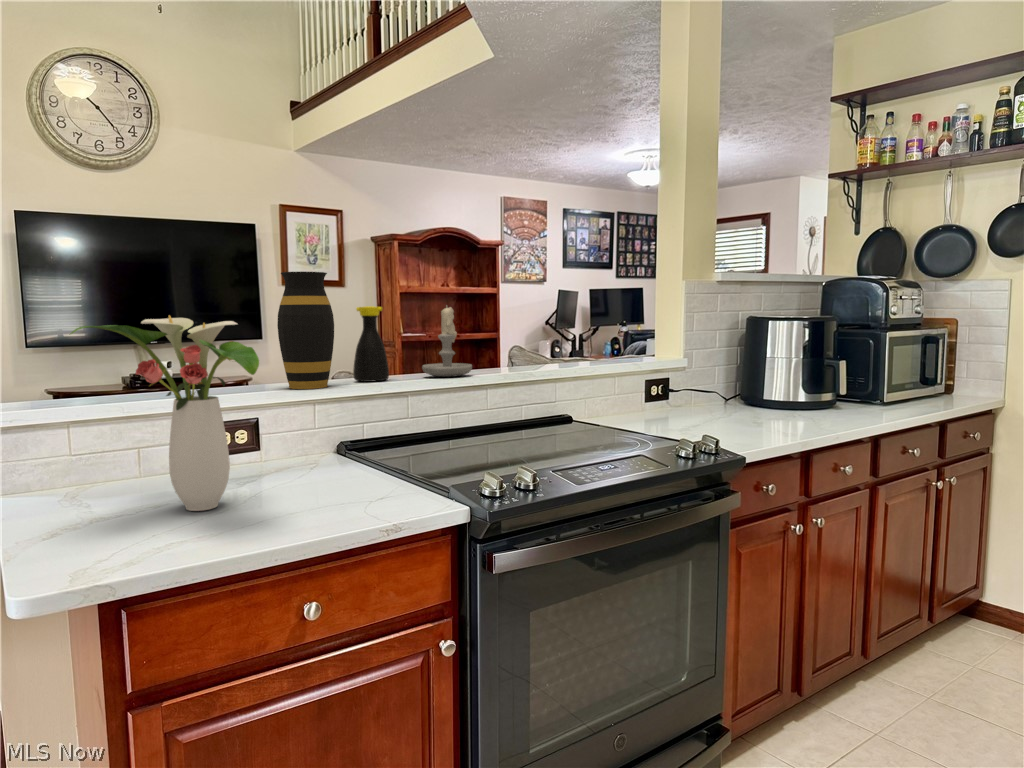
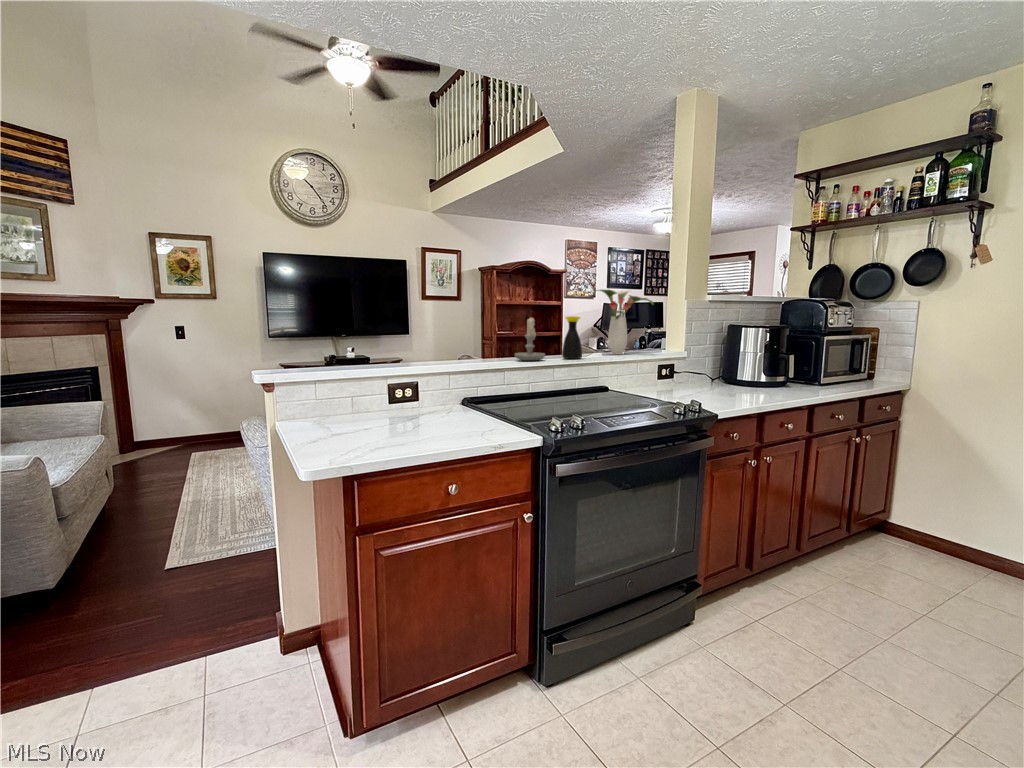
vase: present [277,272,334,389] -> none [431,296,464,366]
bottle: present [353,306,389,382] -> present [562,316,582,359]
flower arrangement: present [71,315,259,511] -> present [594,289,654,355]

